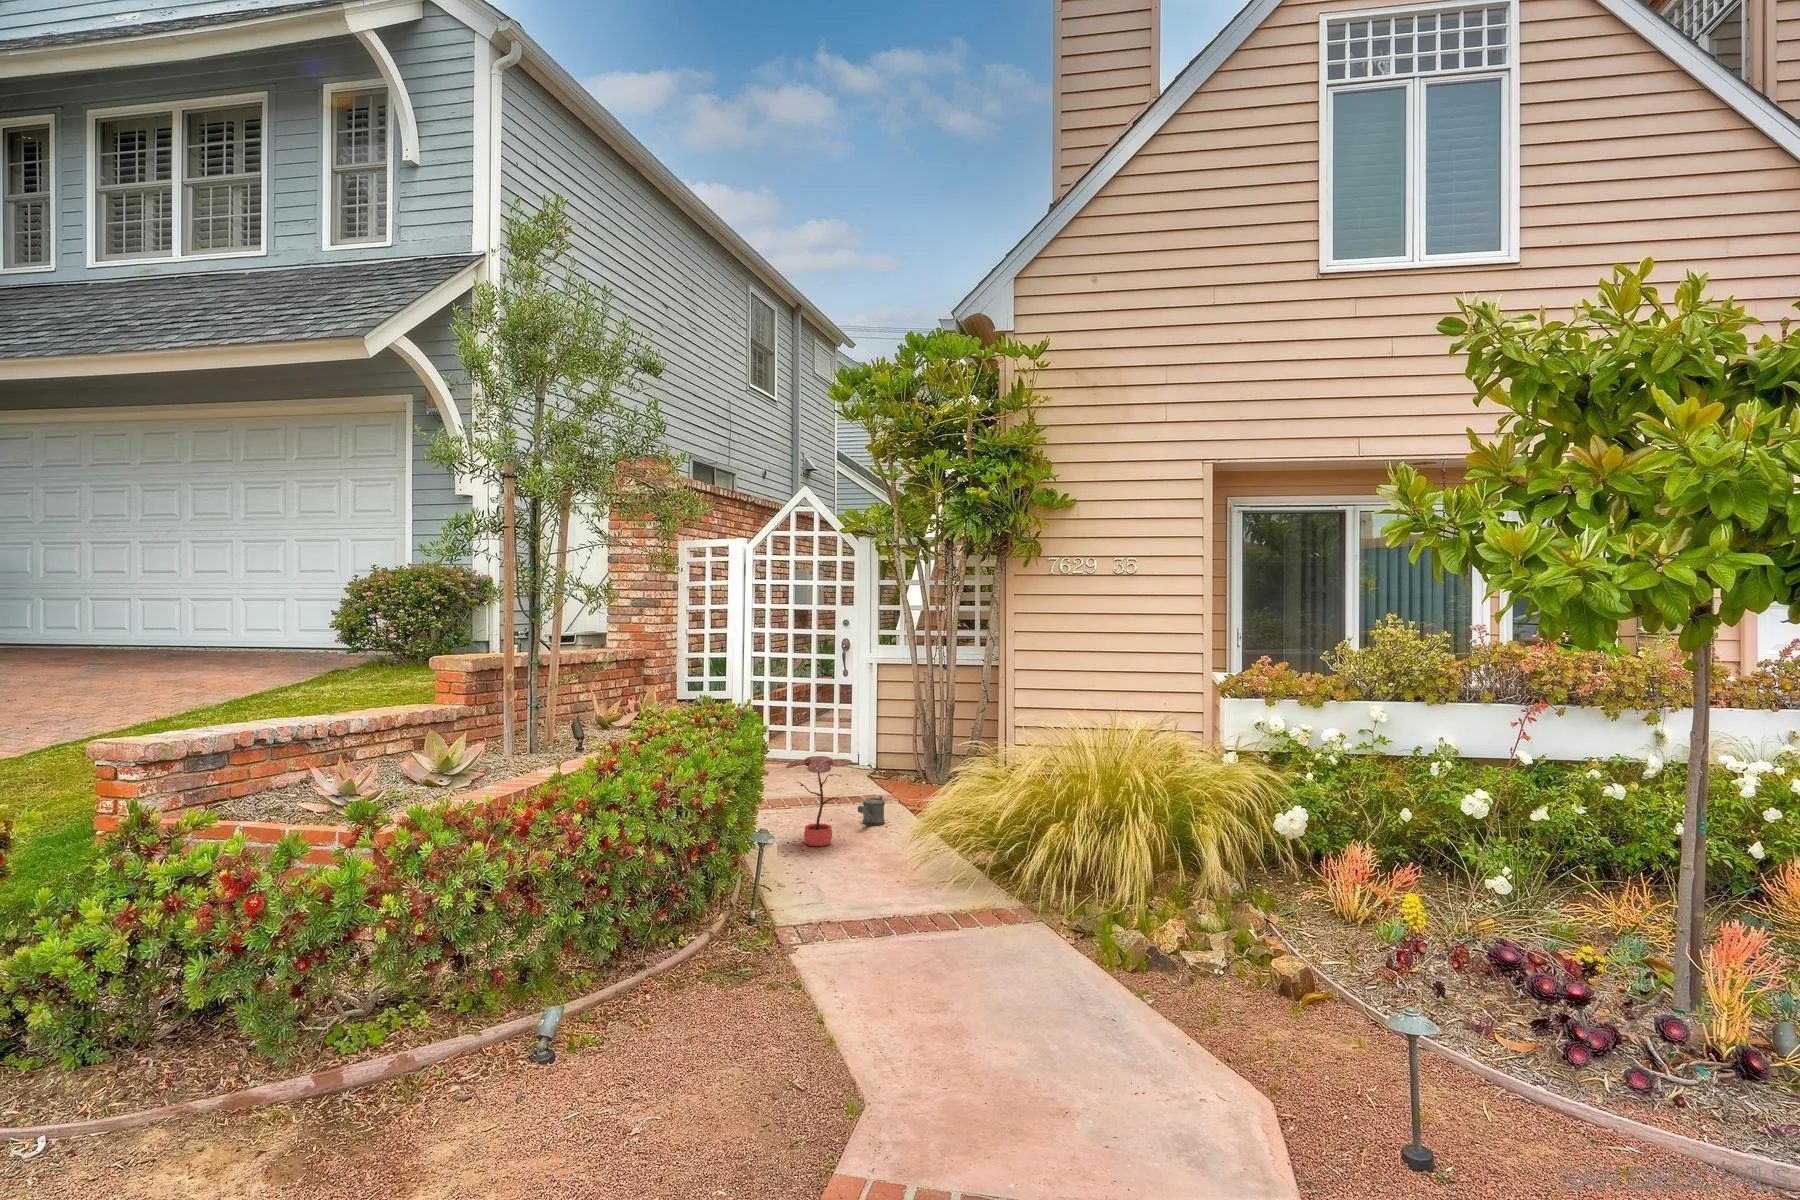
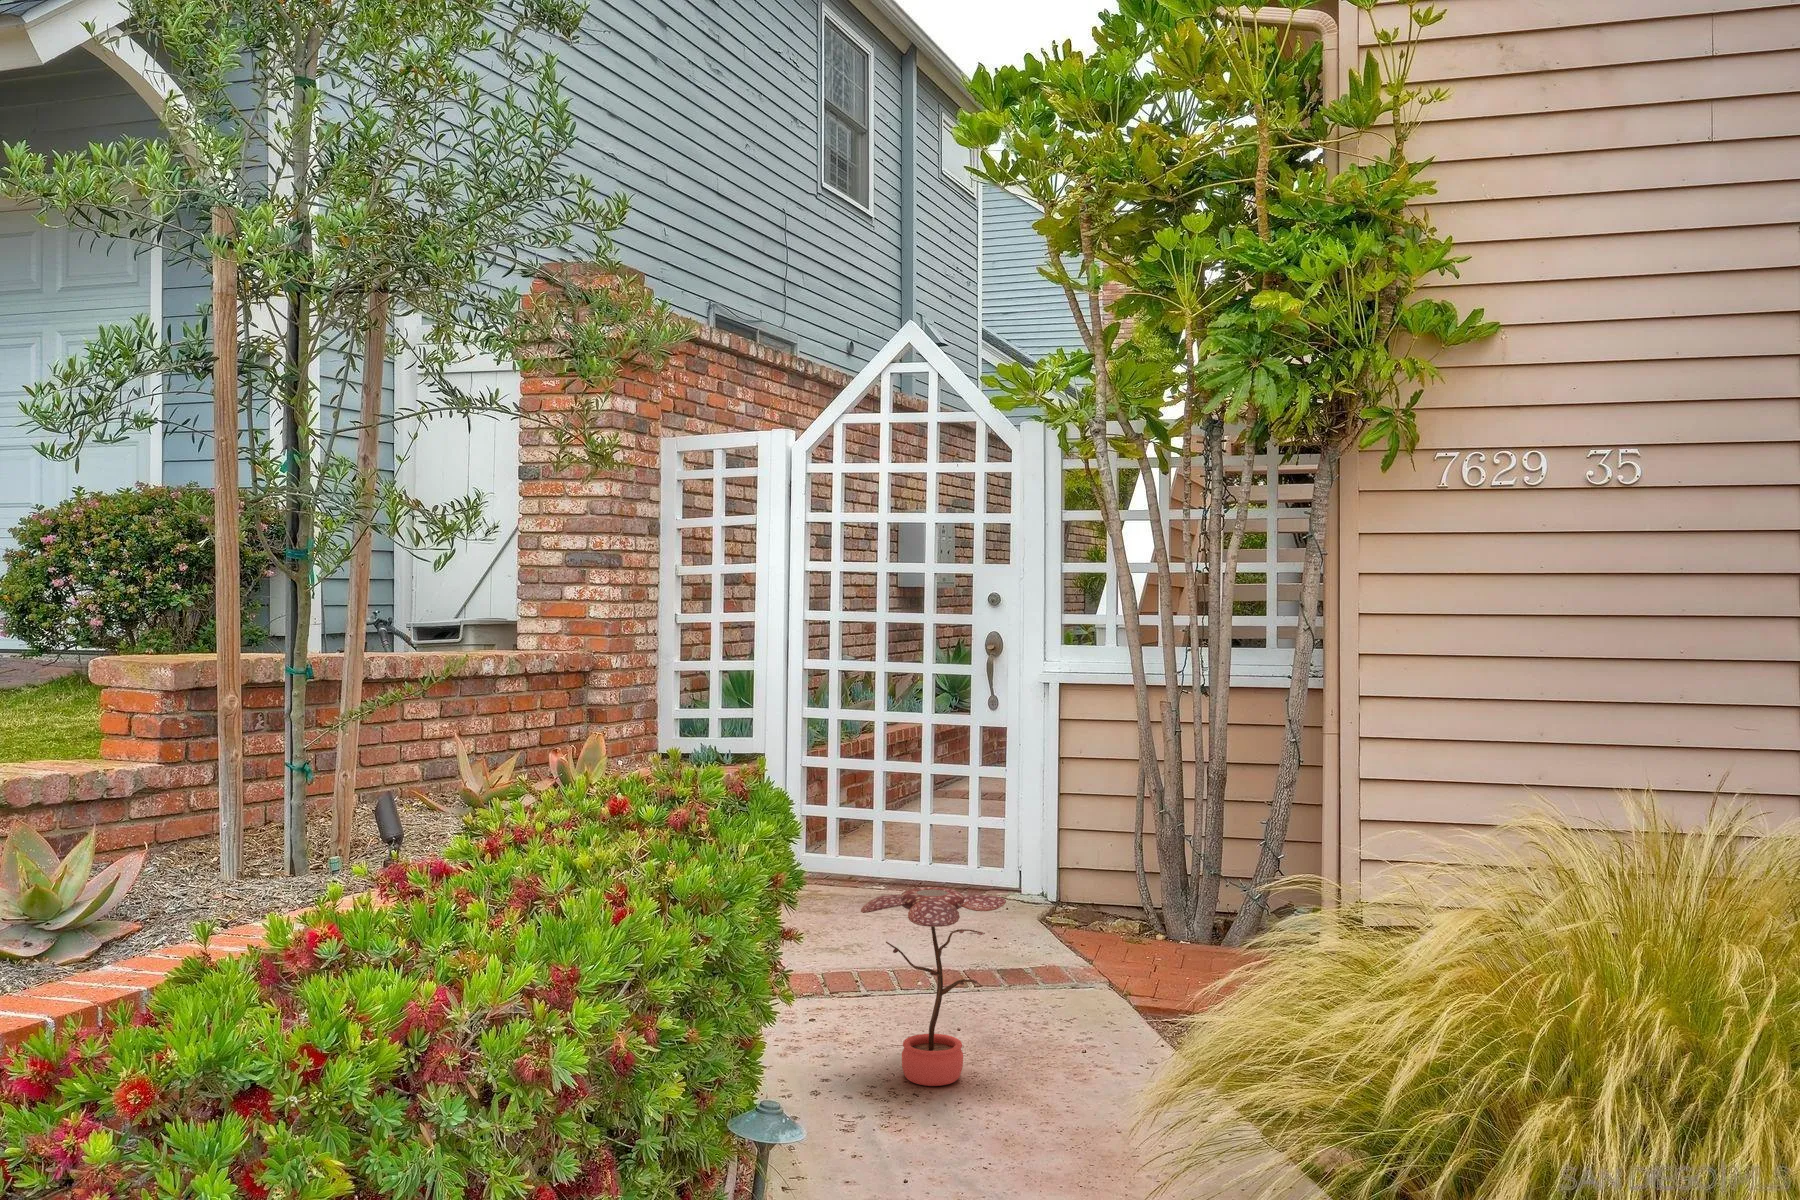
watering can: present [858,796,885,825] -> none [1019,971,1078,1038]

